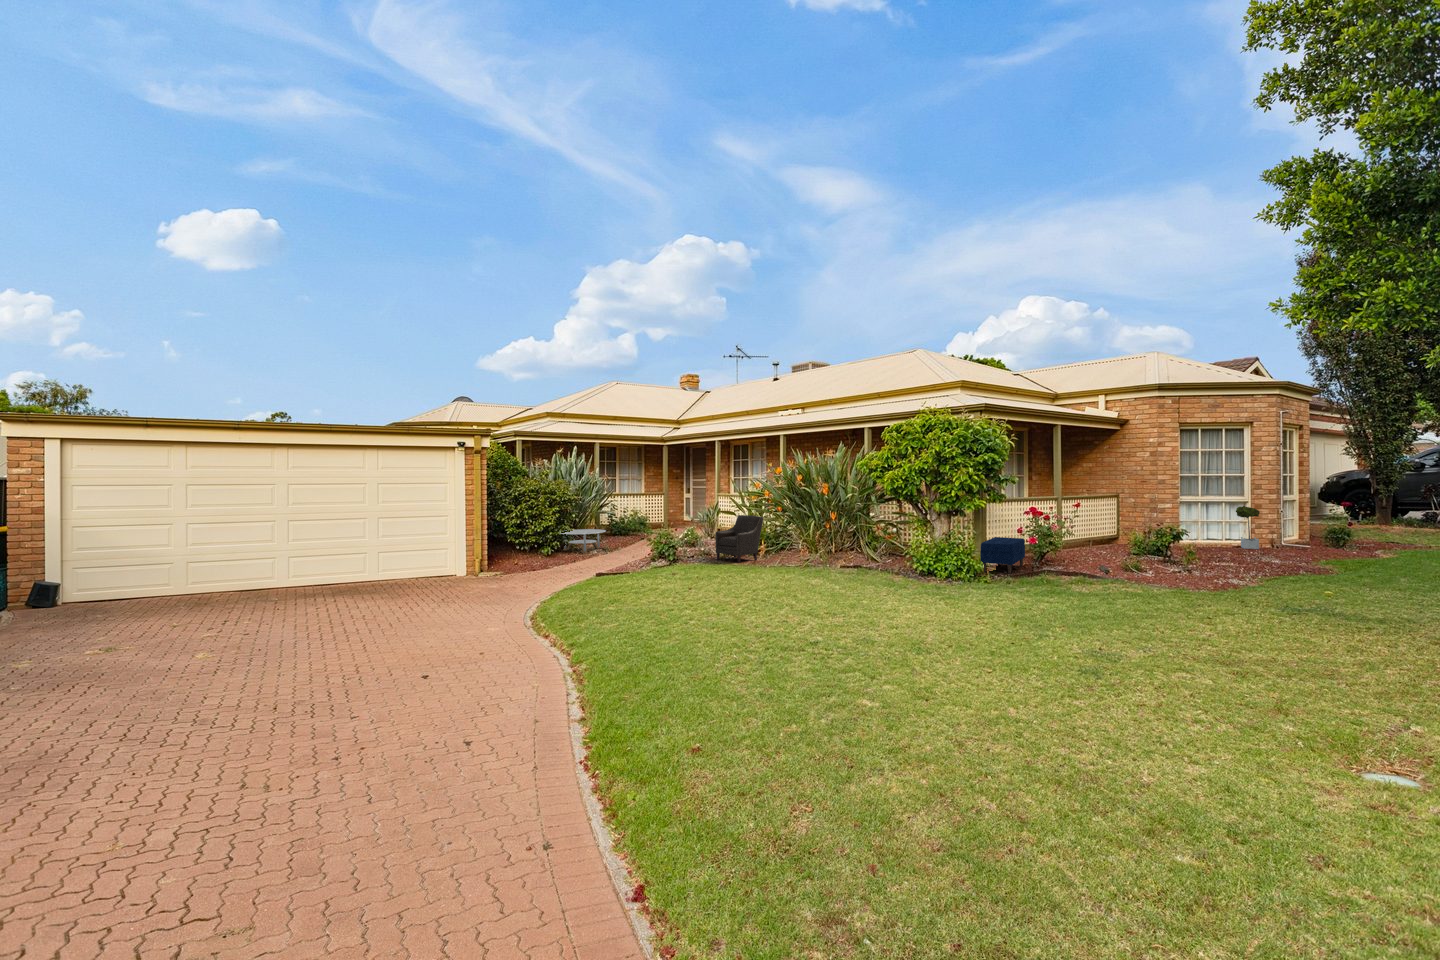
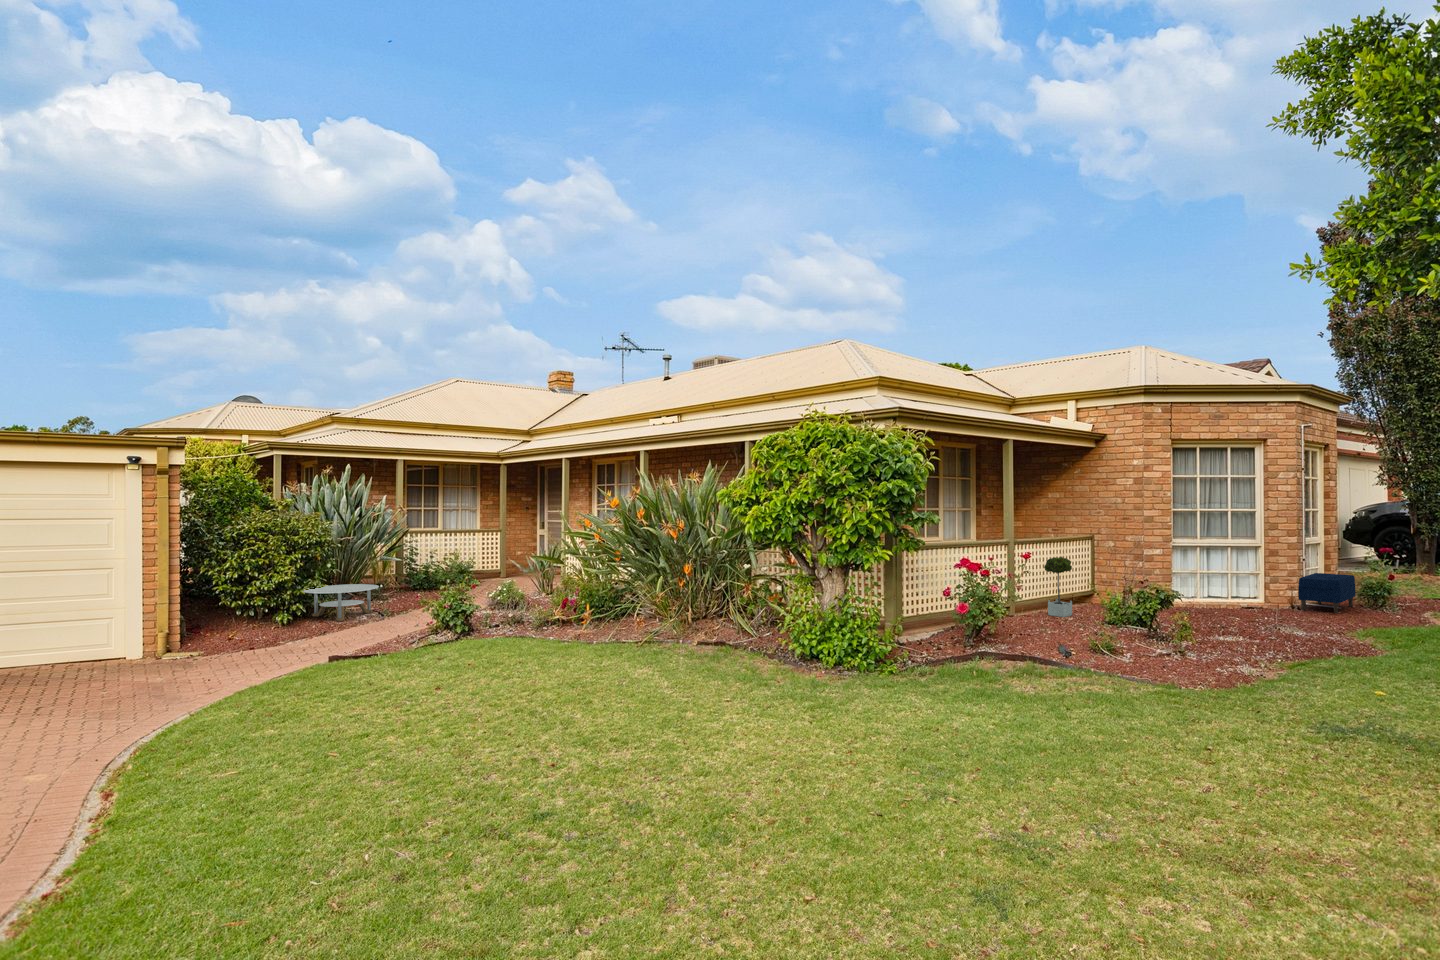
potted tree: present [1236,506,1260,549] -> present [1044,557,1072,617]
chair: present [715,515,763,563] -> none [521,566,593,639]
bench: present [980,537,1025,574] -> present [1298,573,1355,614]

